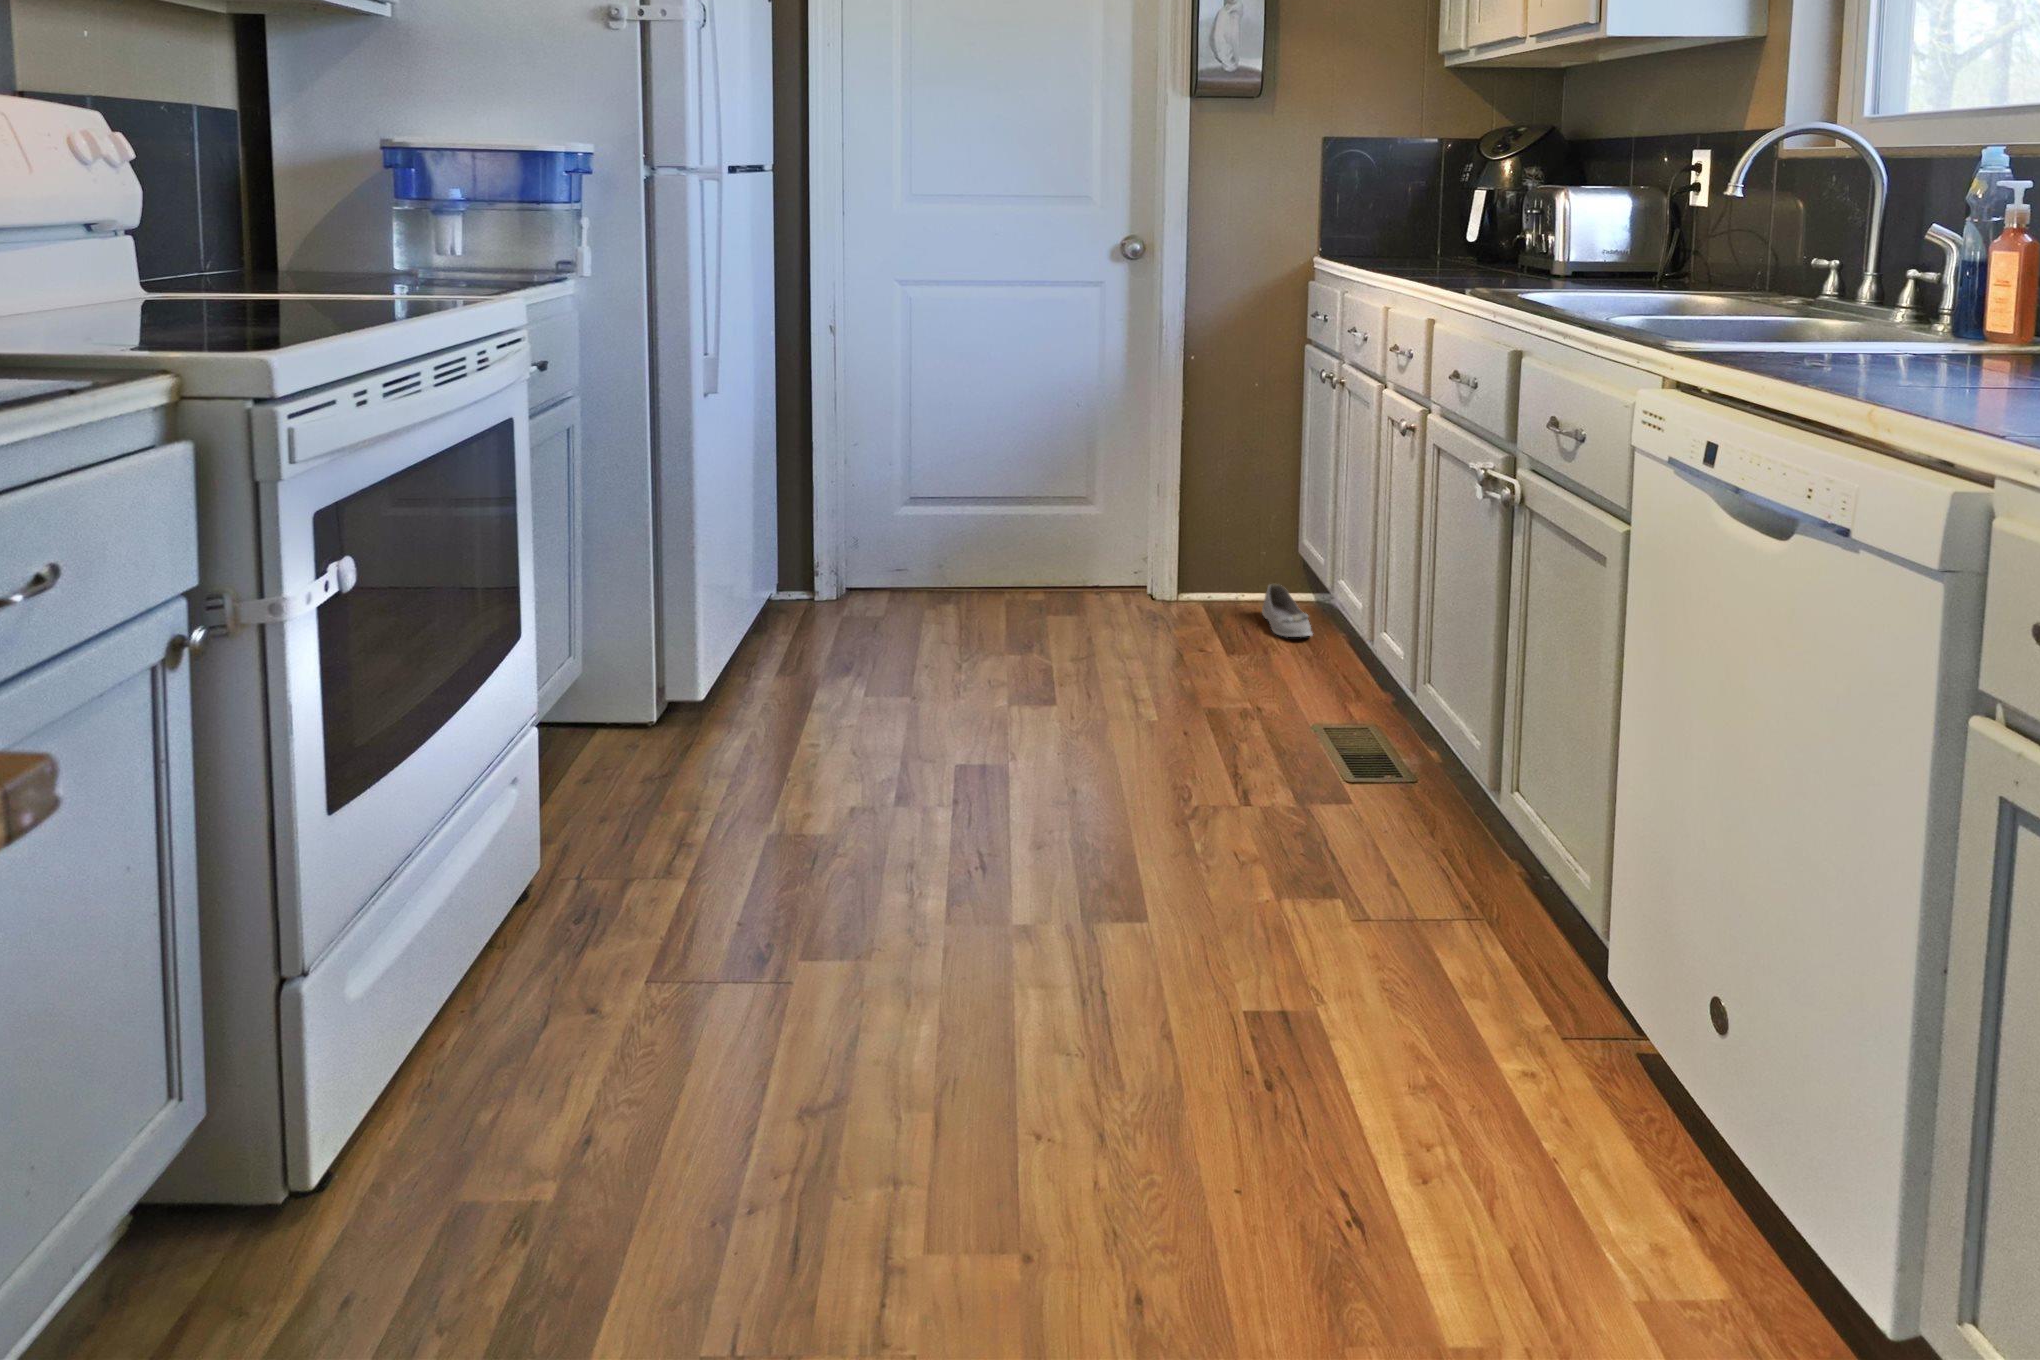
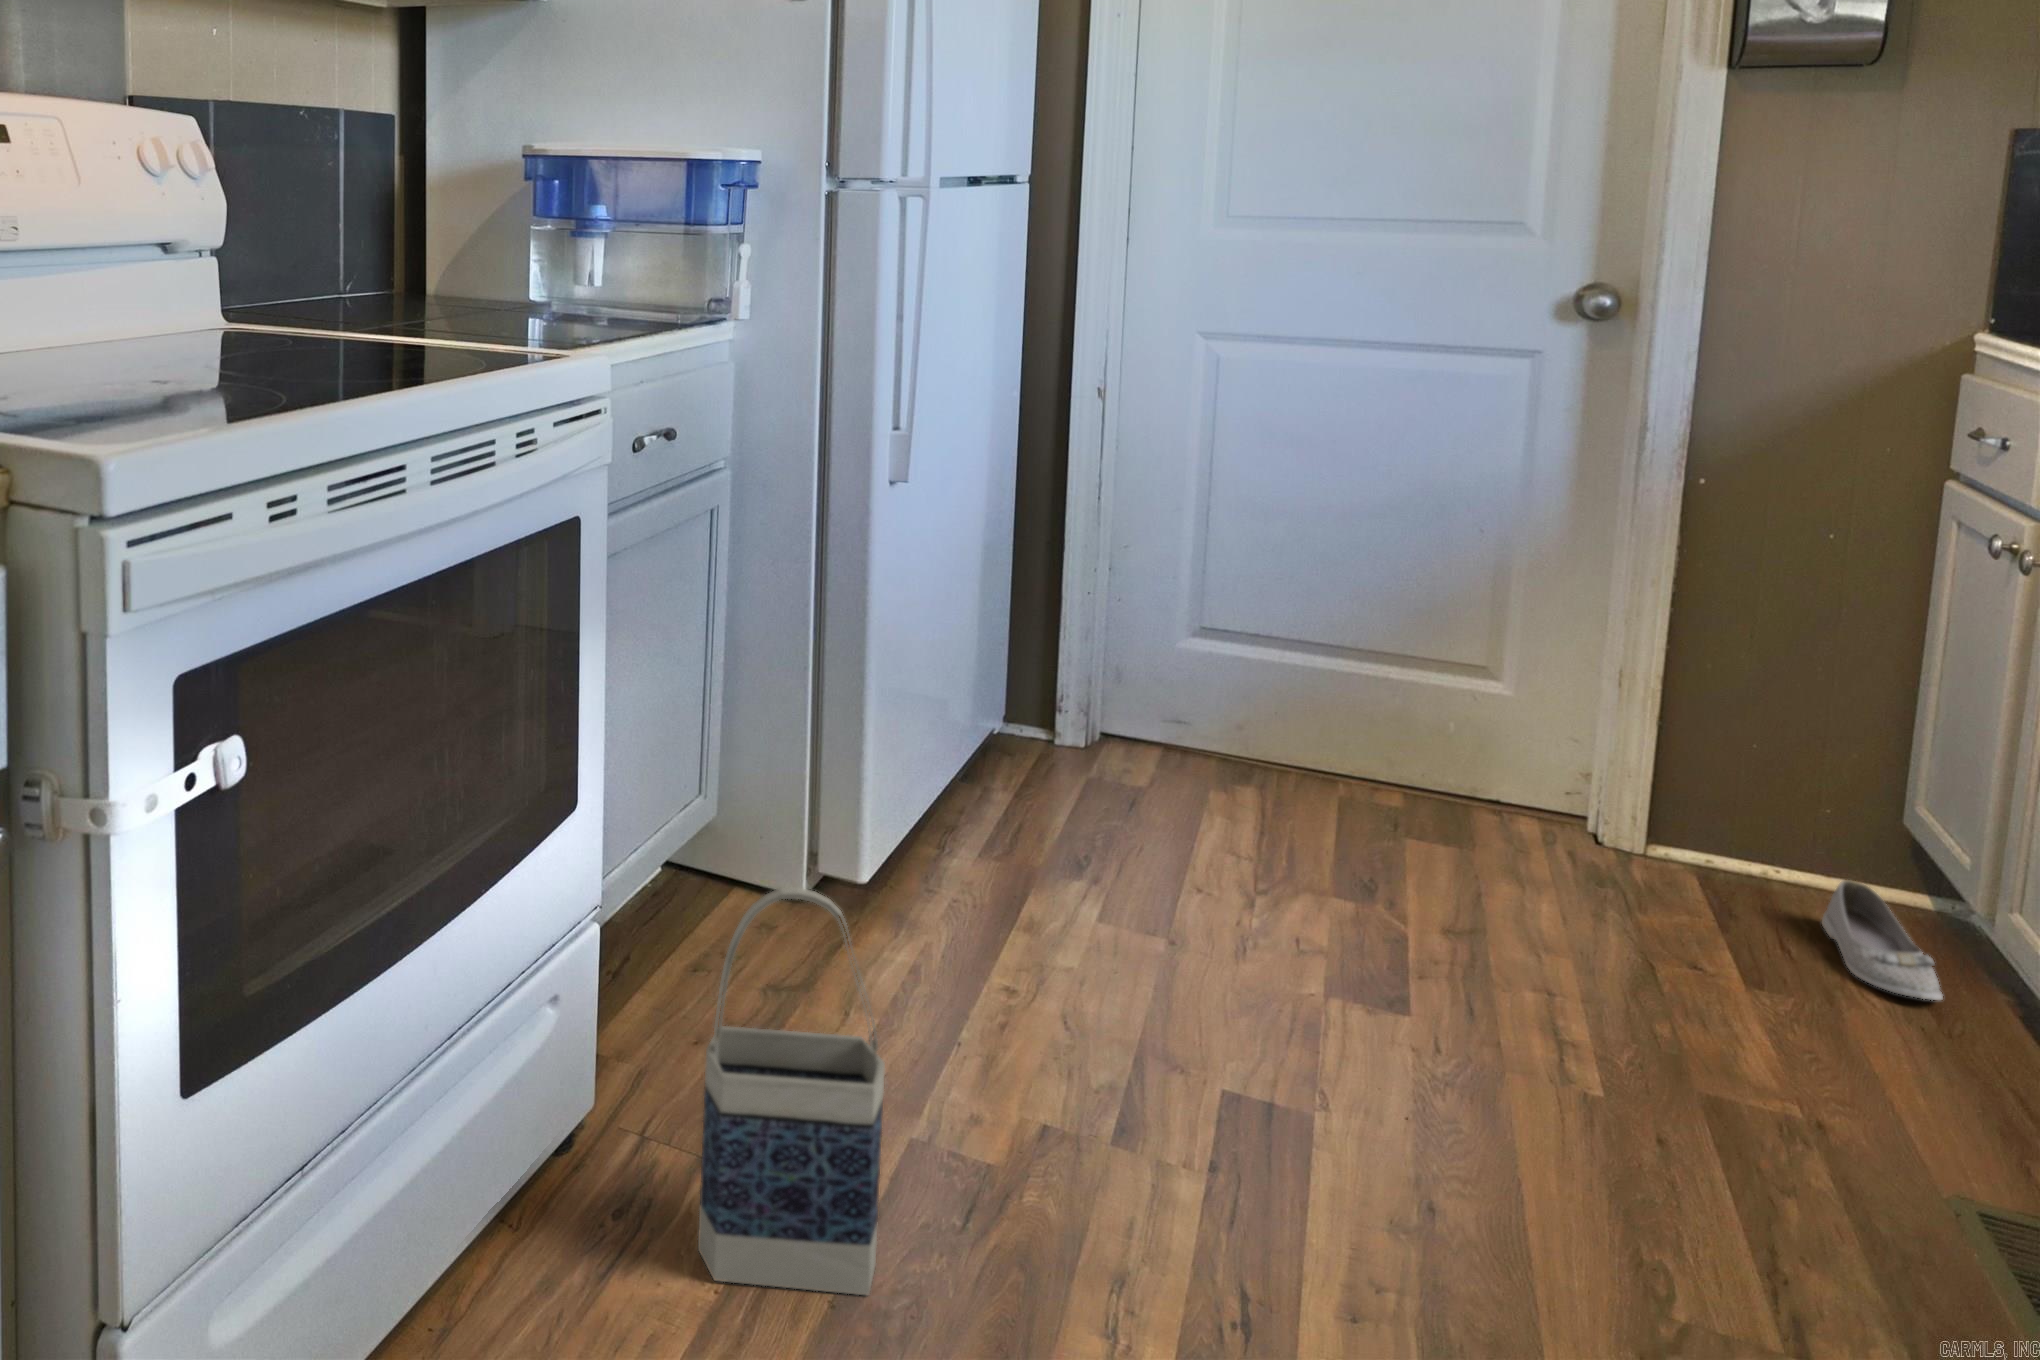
bag: none [644,649,765,932] -> present [698,887,885,1295]

